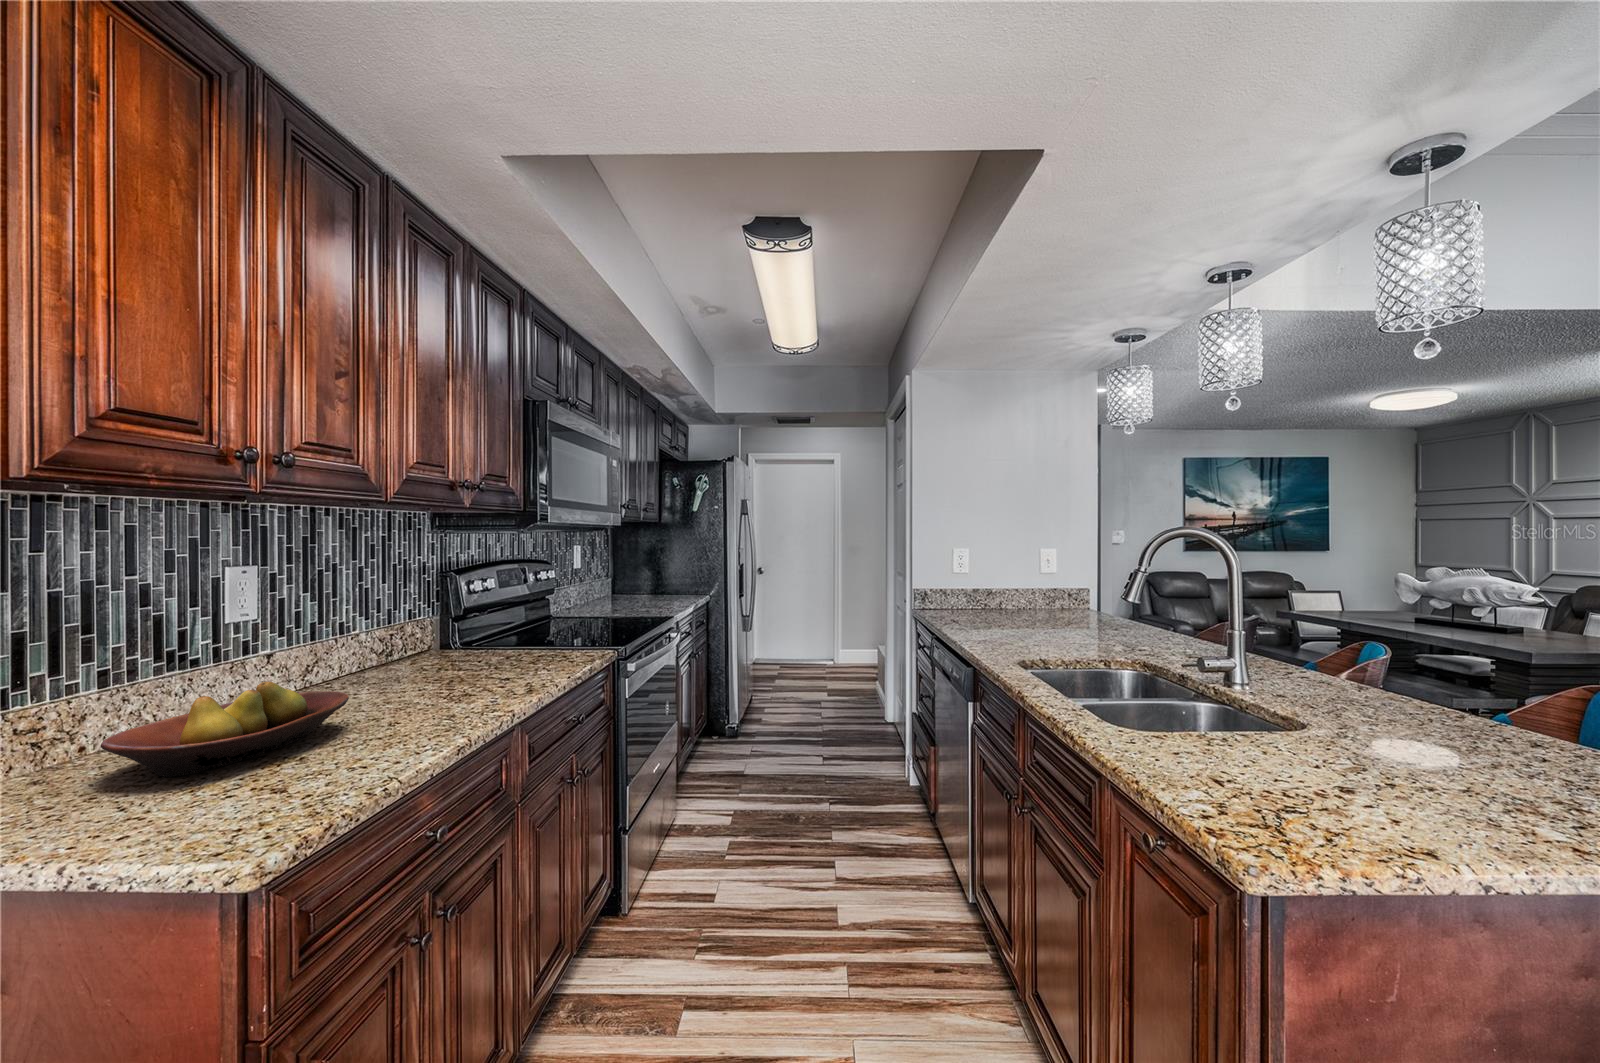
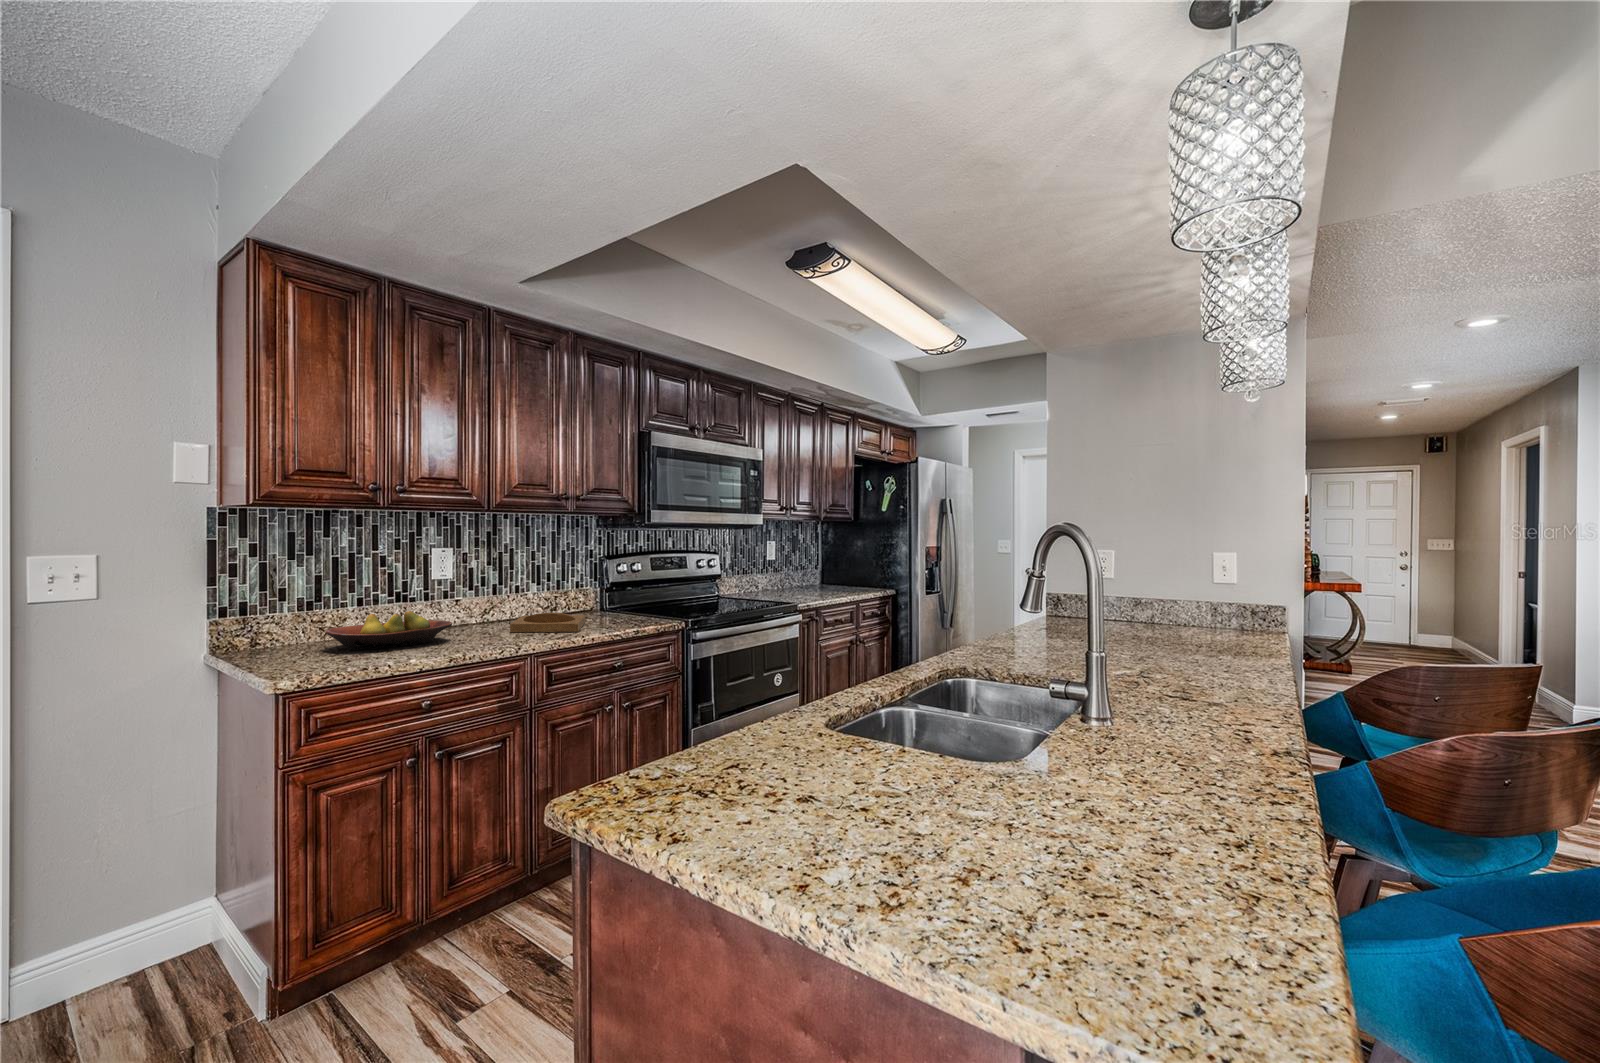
tray: none [382,657,516,696] -> present [510,613,585,632]

